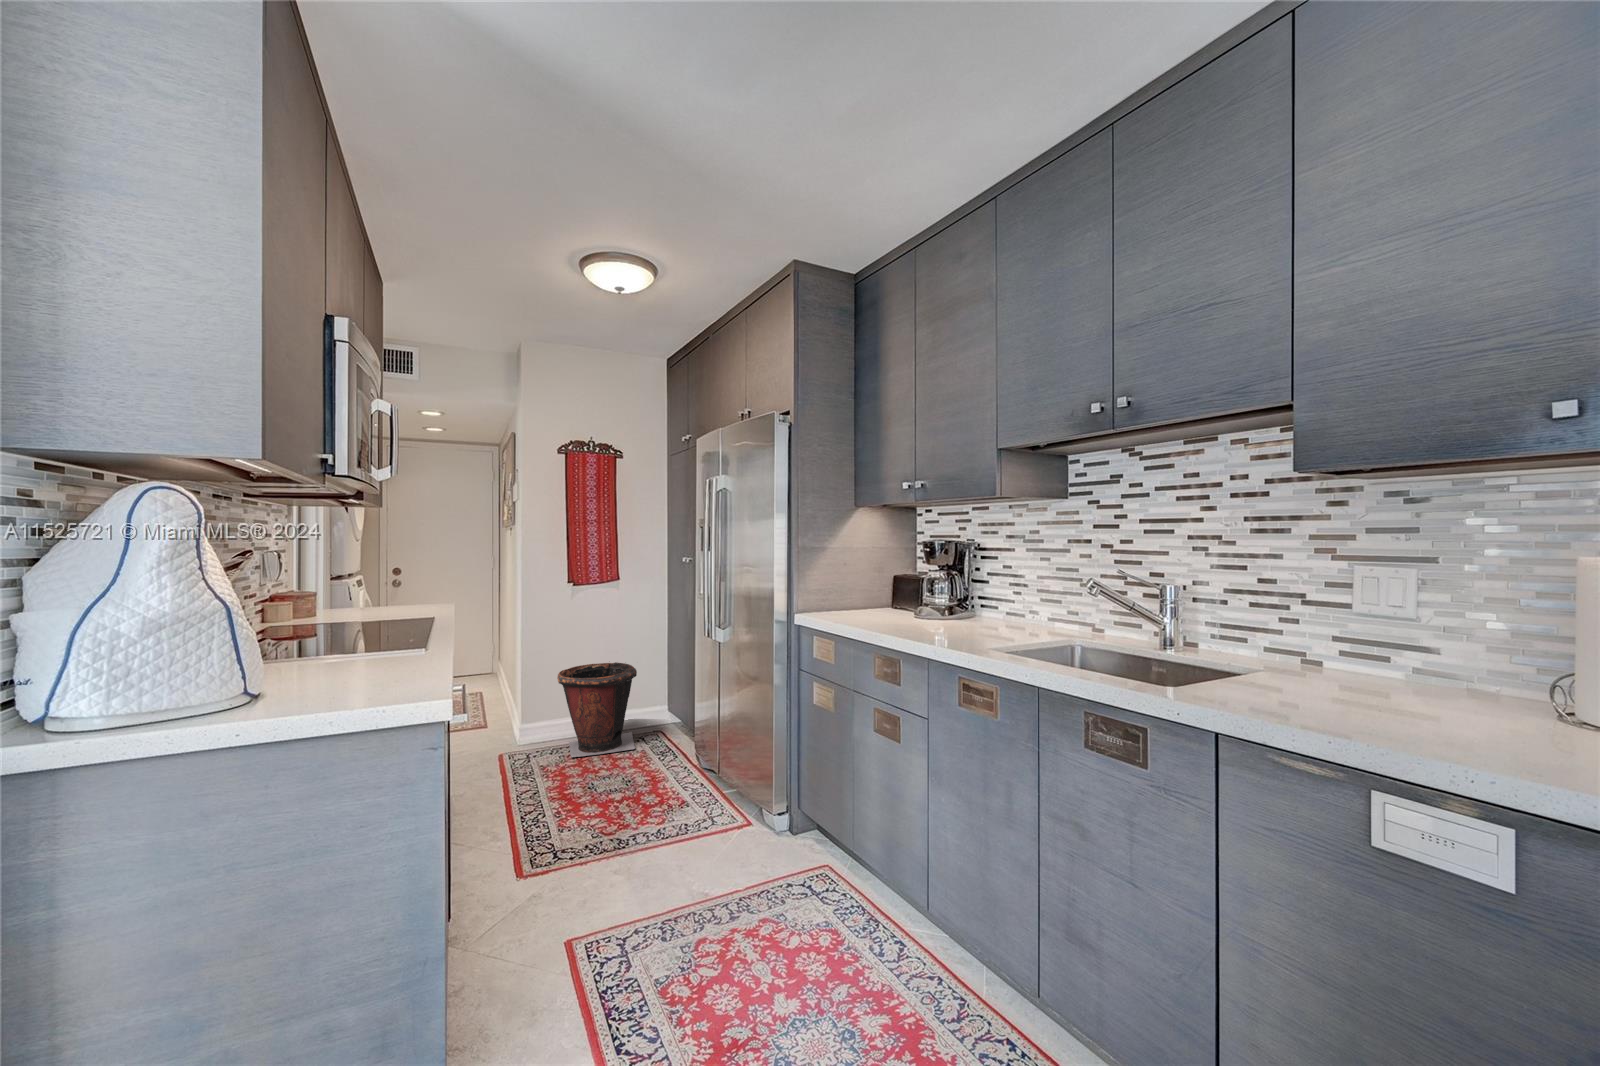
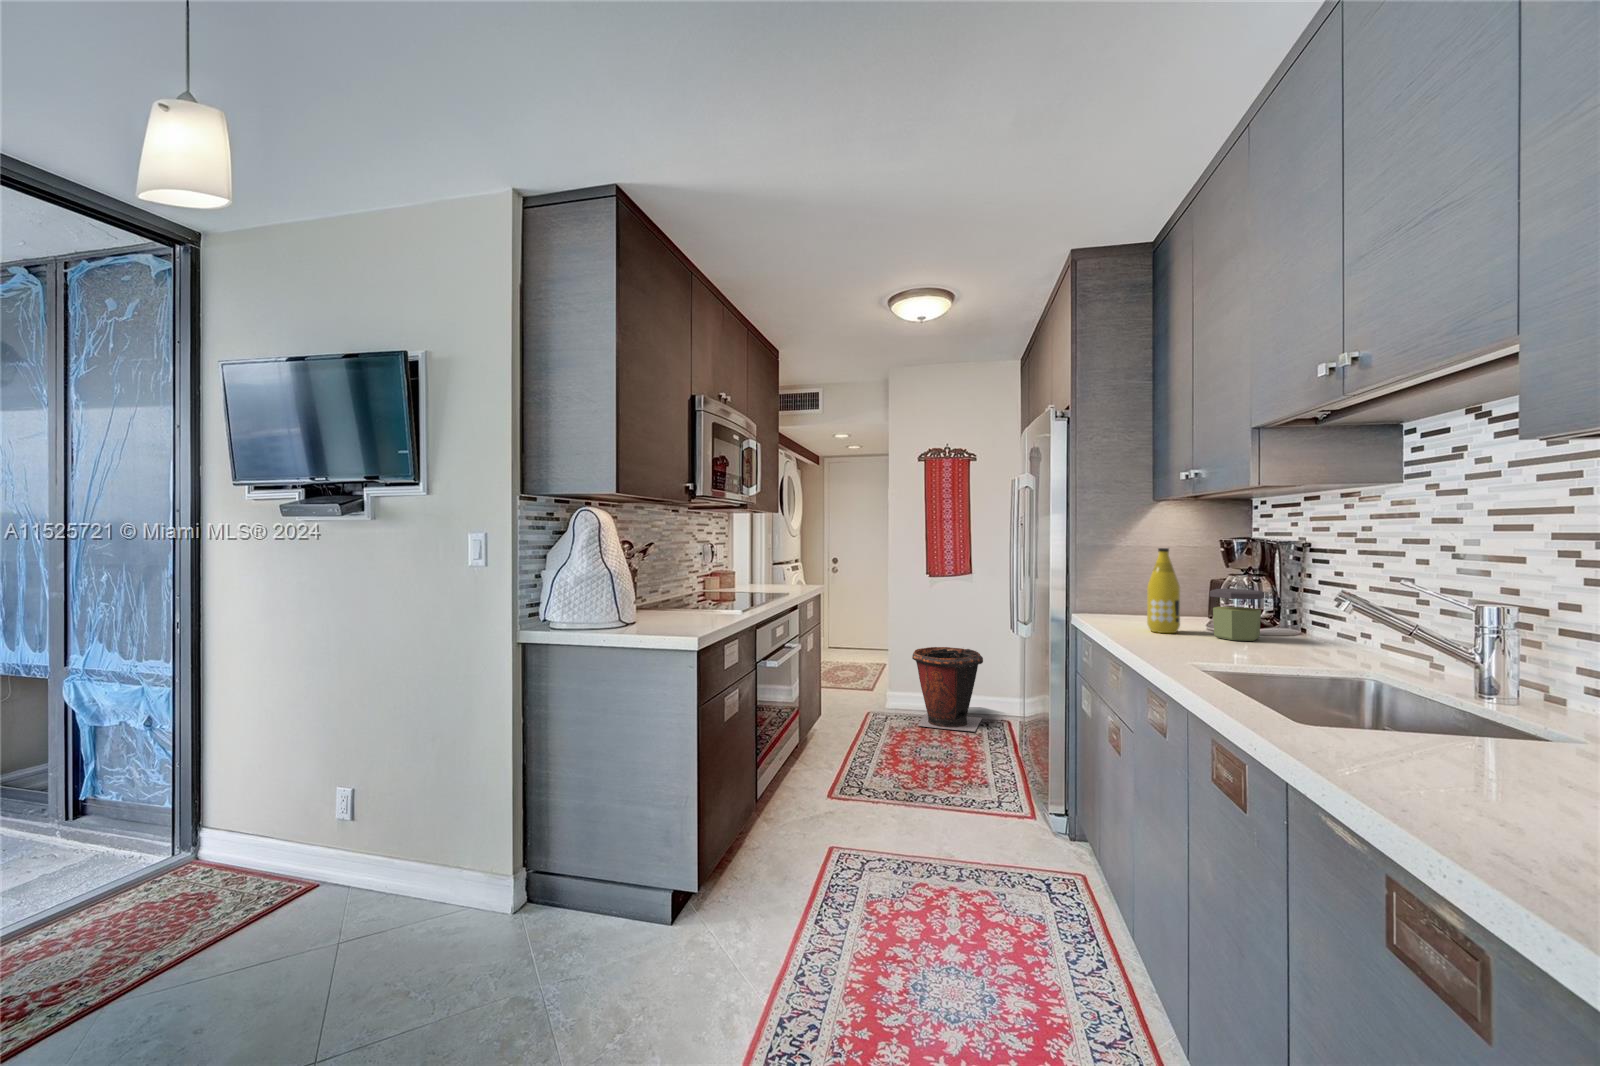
bottle: none [878,551,905,627] -> present [1147,548,1180,633]
jar: none [928,583,966,627] -> present [1210,589,1264,641]

